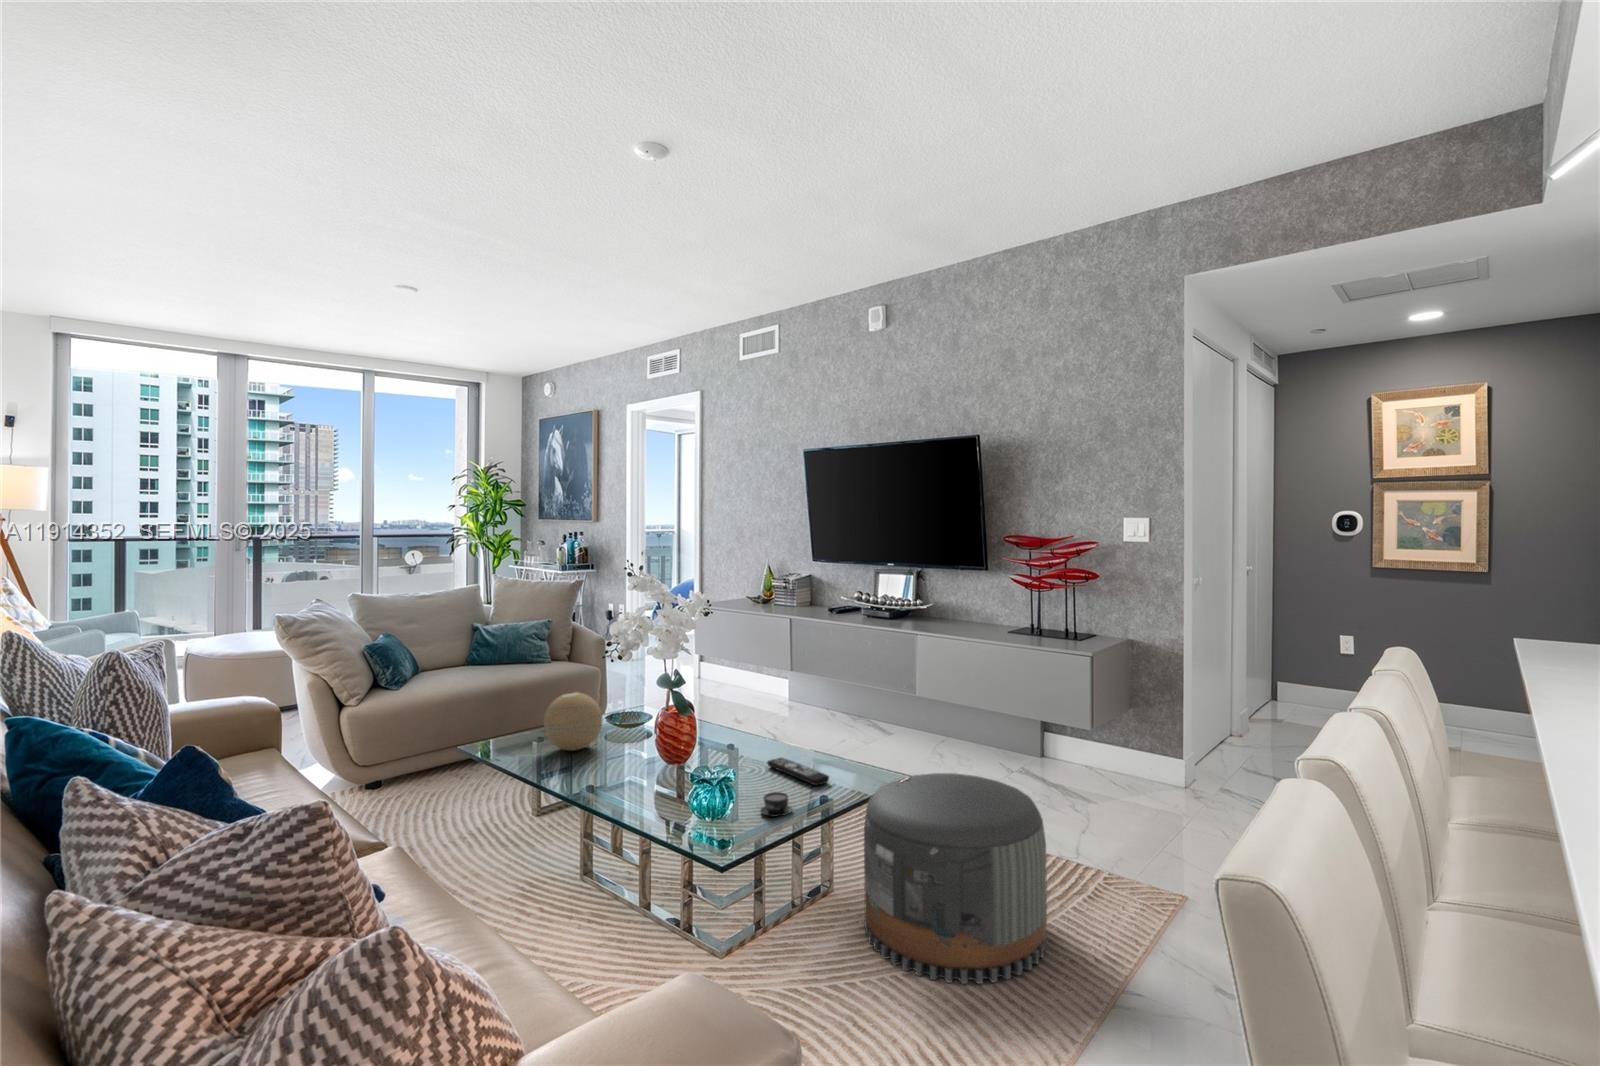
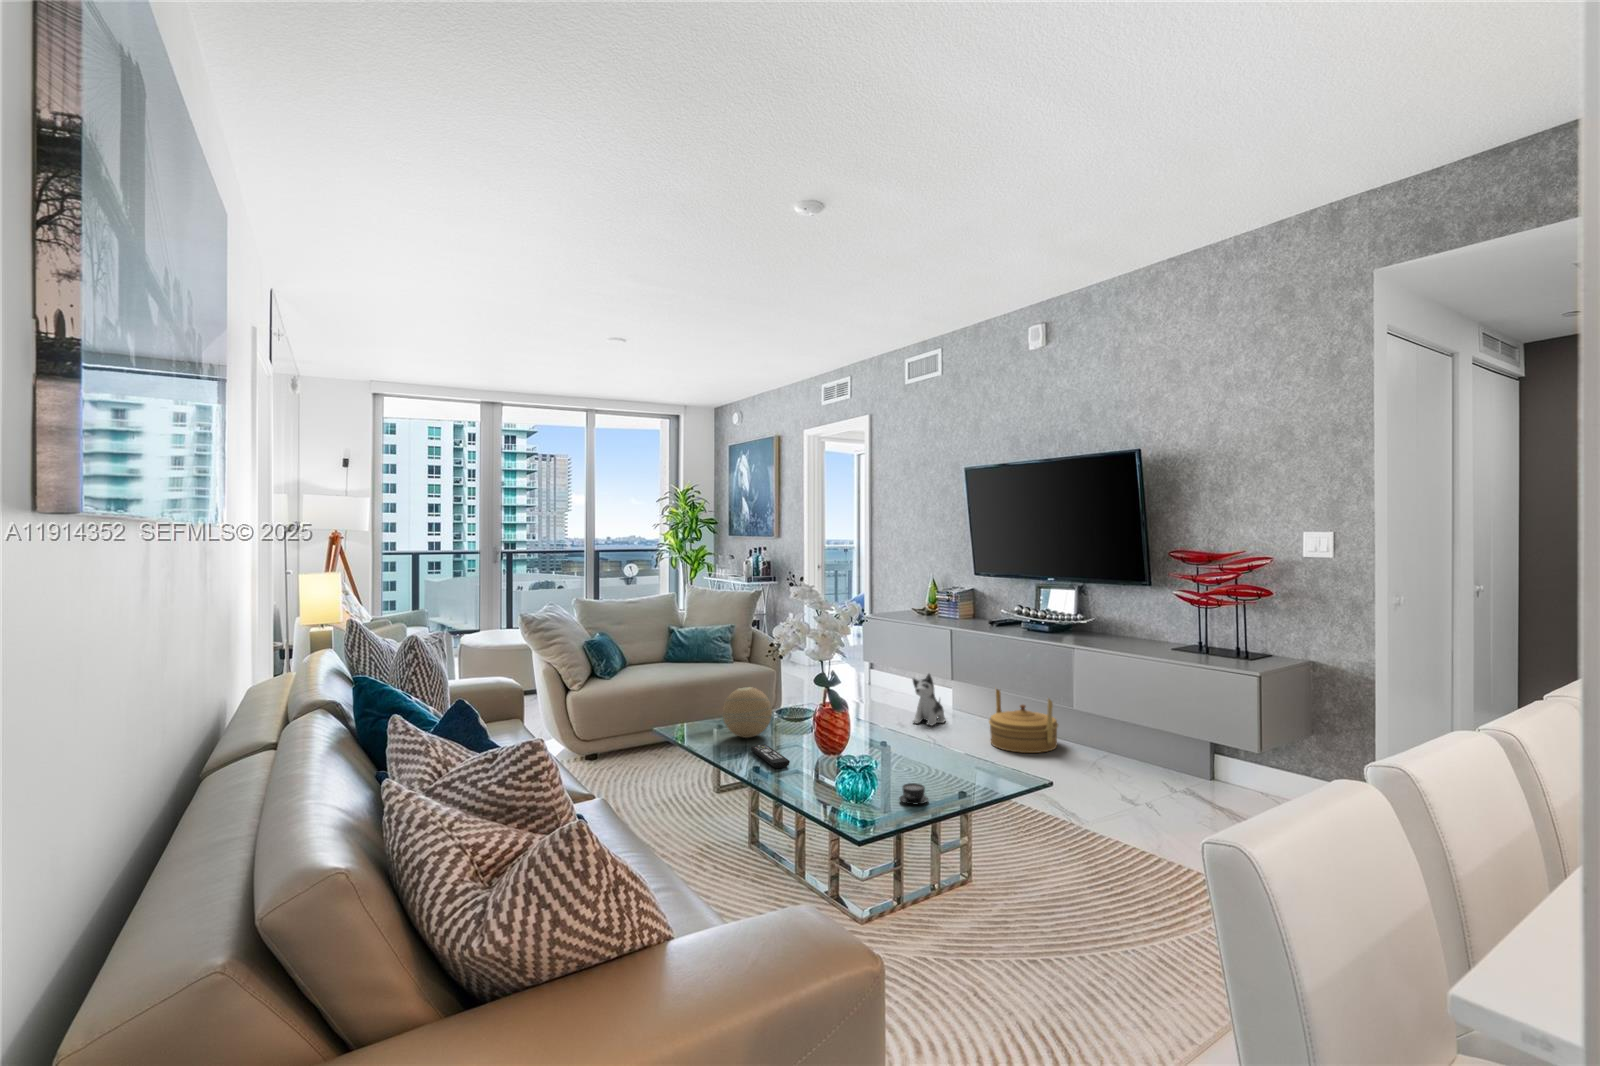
woven basket: none [824,657,893,742] -> present [989,689,1058,753]
plush toy: none [744,665,778,720] -> present [913,674,945,725]
remote control: present [767,758,829,785] -> present [750,744,790,768]
pouf: present [864,773,1047,984] -> none [996,779,1179,978]

